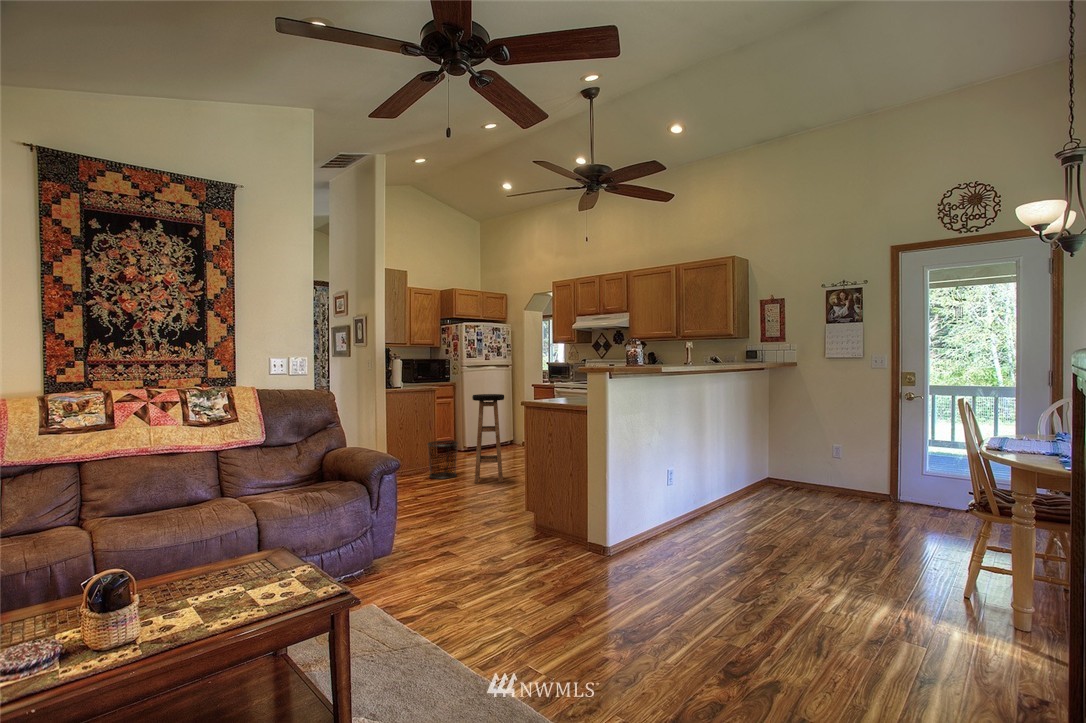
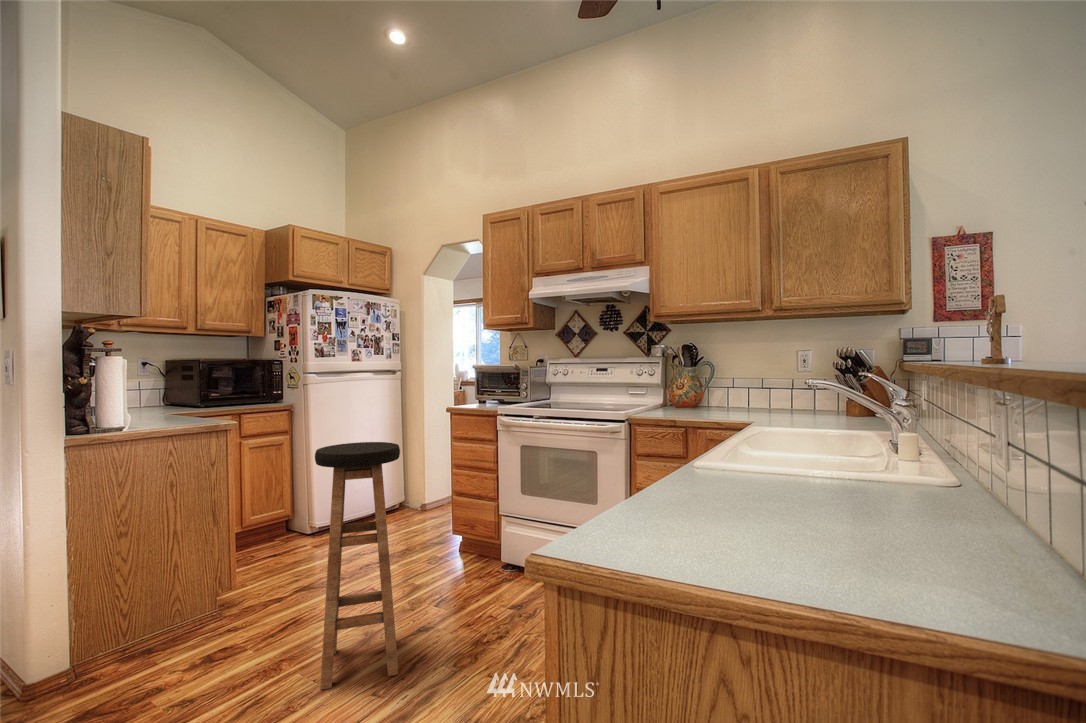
waste bin: present [427,441,458,479] -> none [189,556,281,674]

